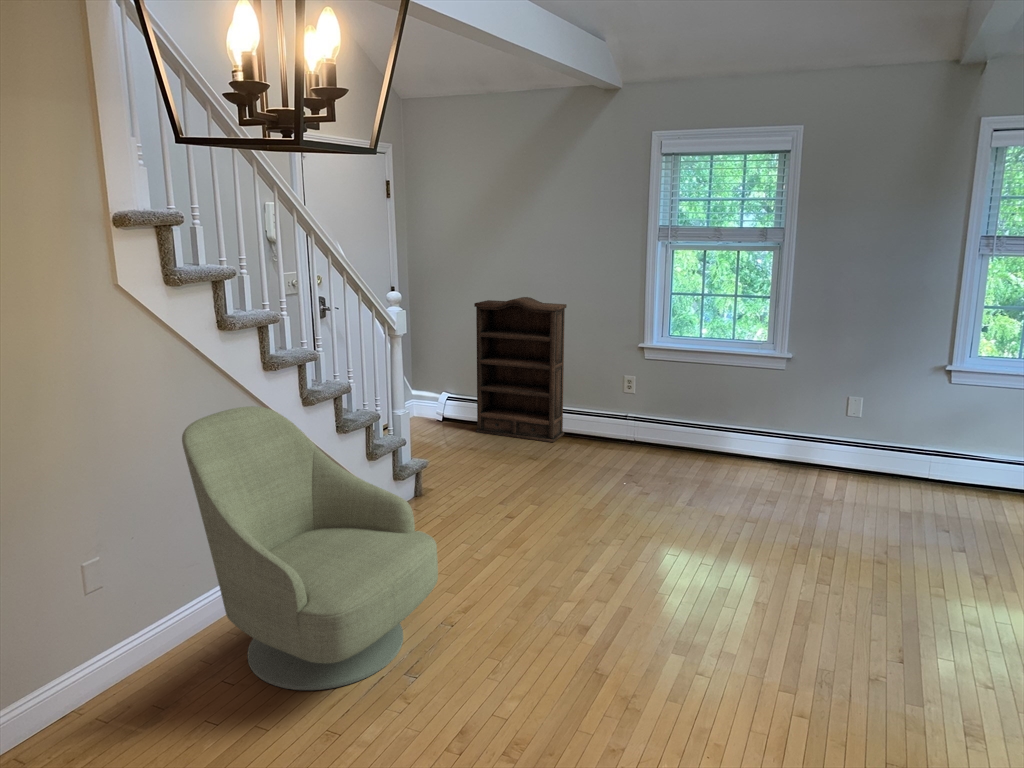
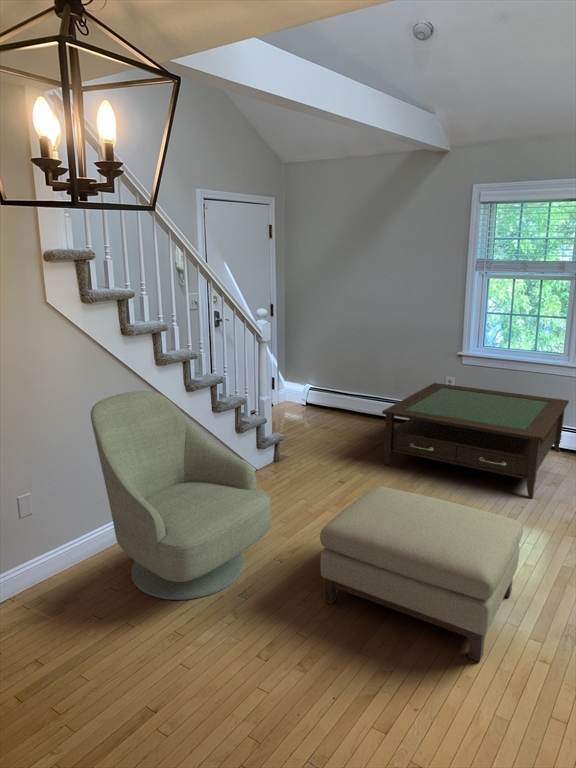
bookshelf: present [474,297,567,442] -> none [330,314,402,426]
coffee table: none [555,384,775,521] -> present [382,383,569,498]
ottoman: none [513,517,756,722] -> present [320,486,523,662]

